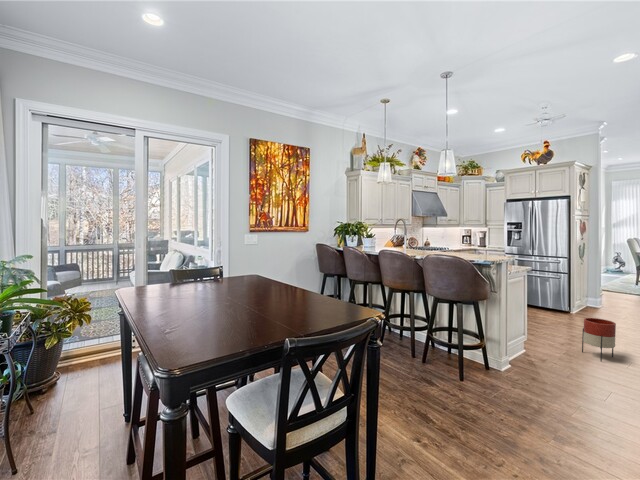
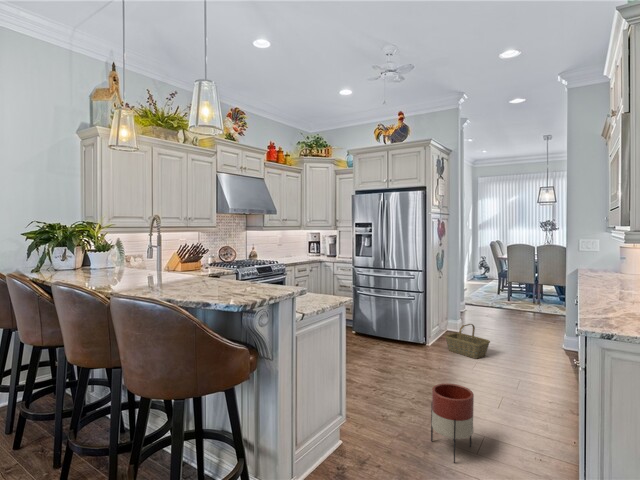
basket: none [584,296,627,320] -> present [445,324,490,359]

